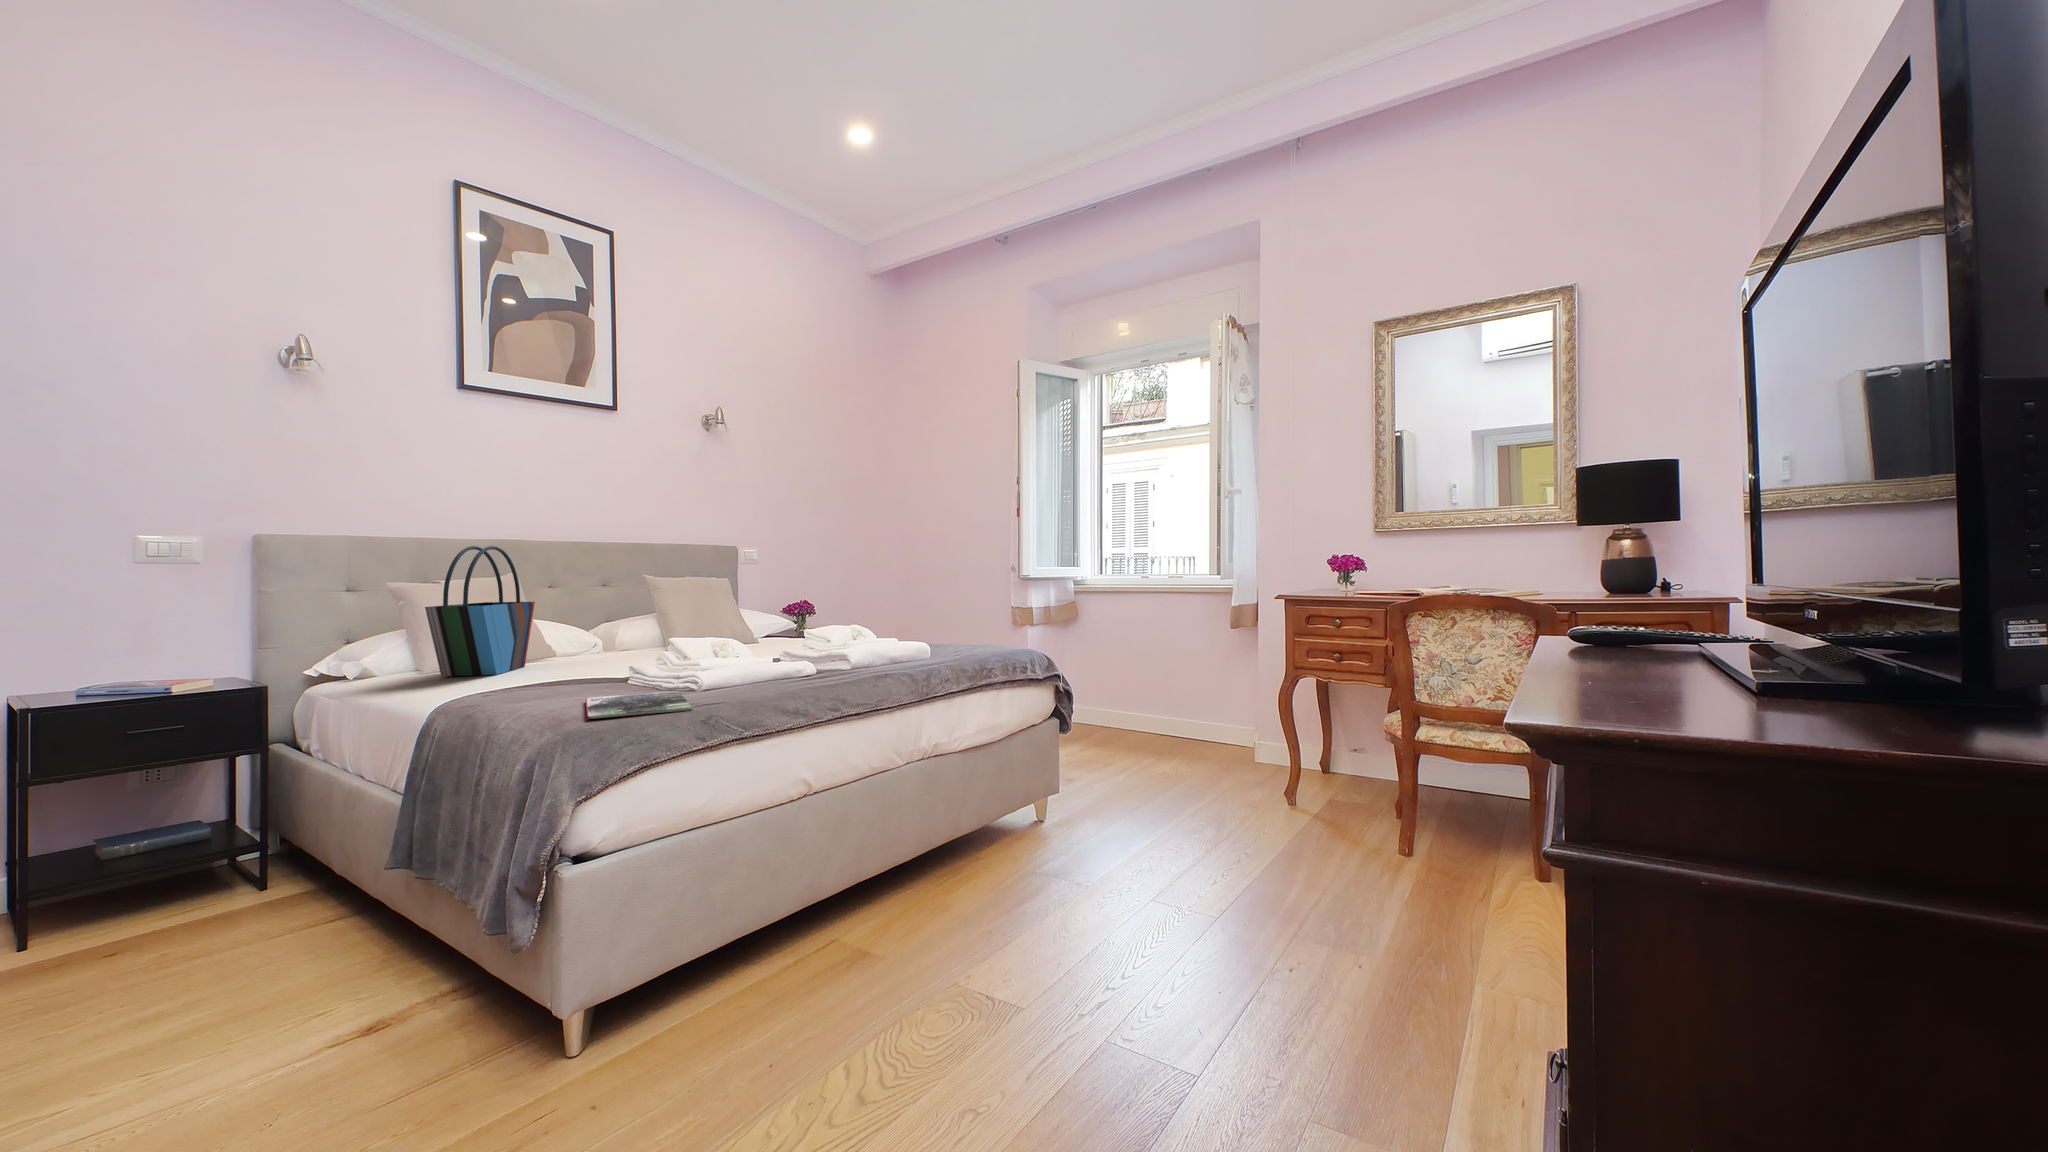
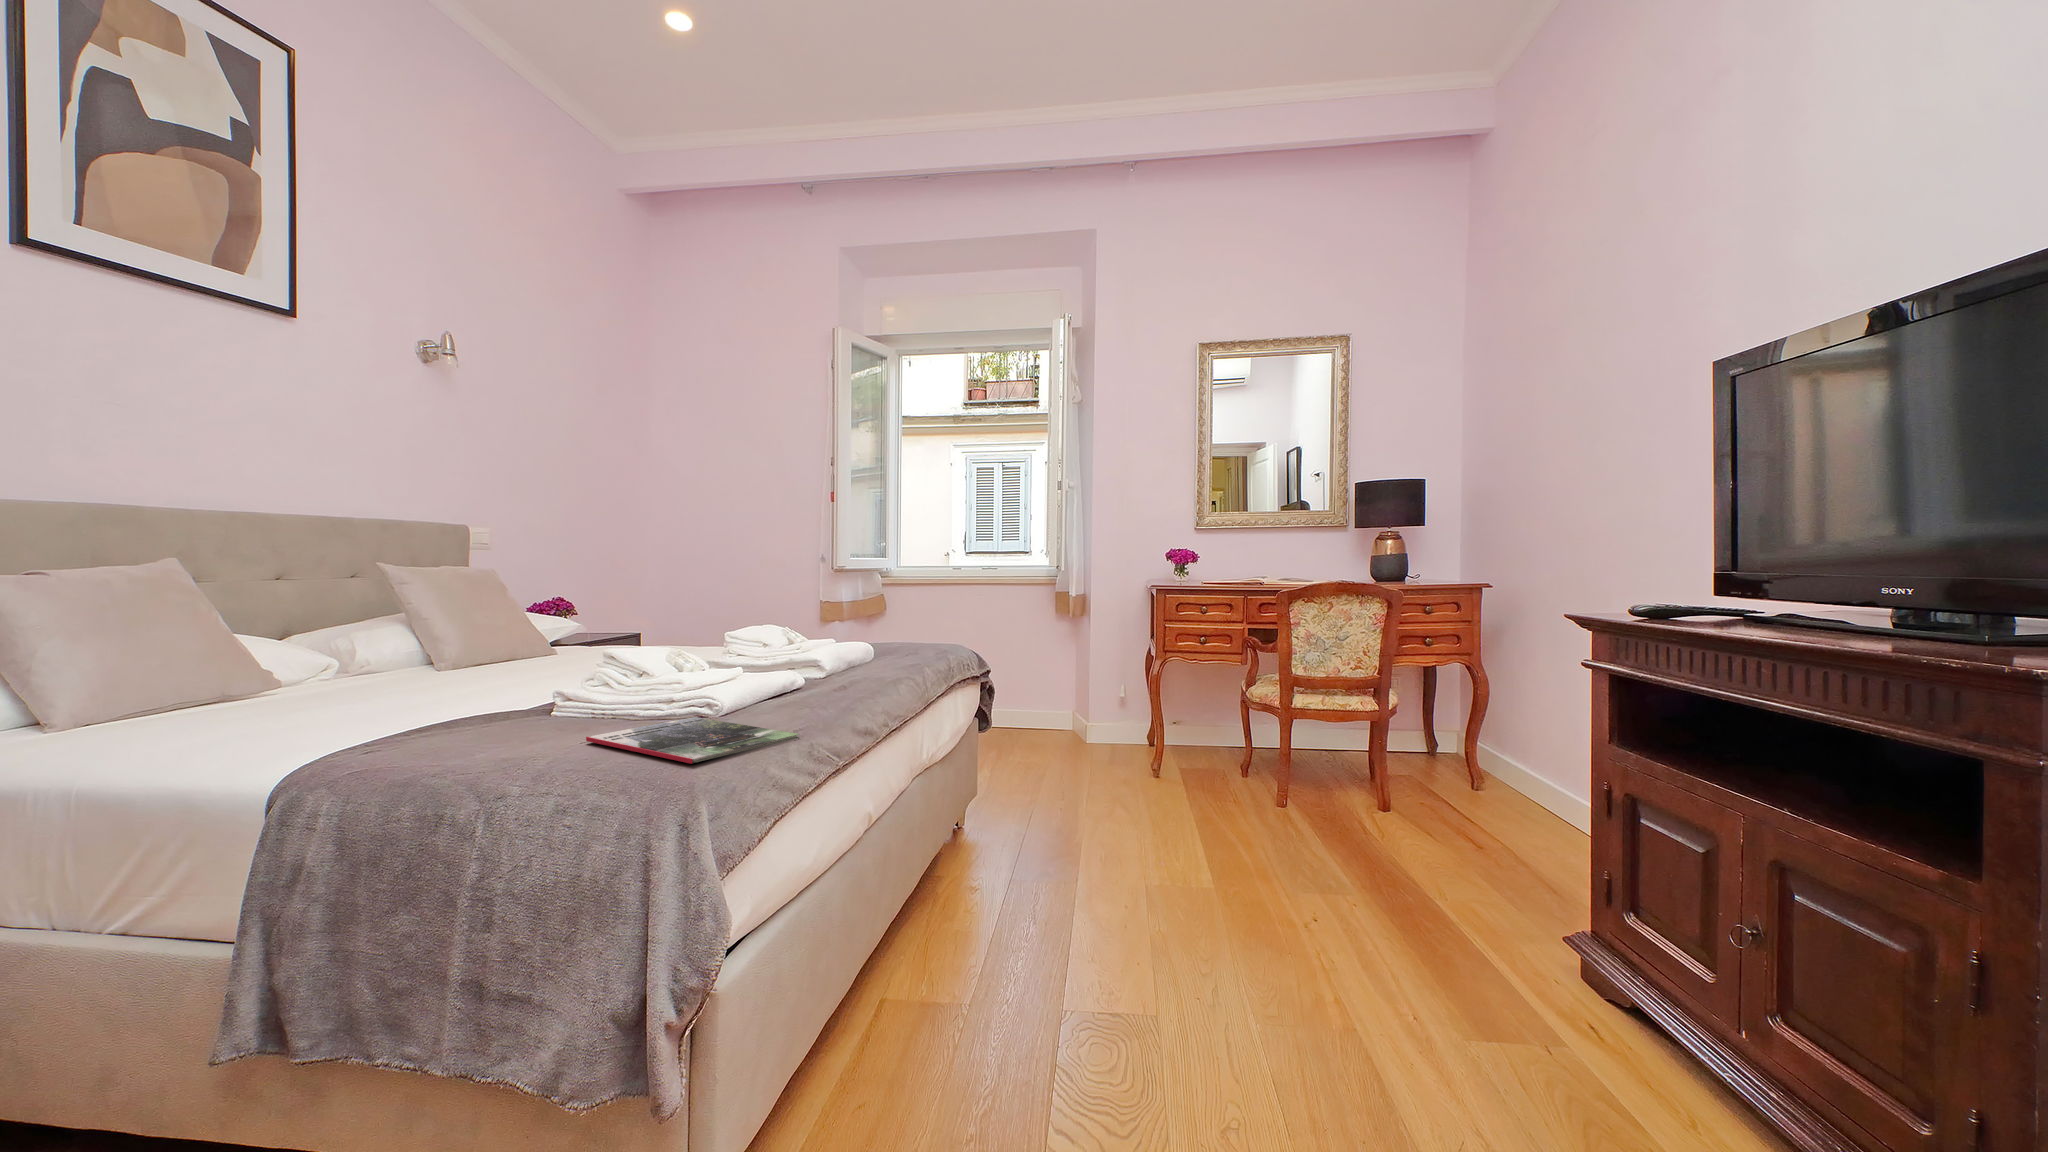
tote bag: present [425,546,535,676] -> none [111,511,261,730]

